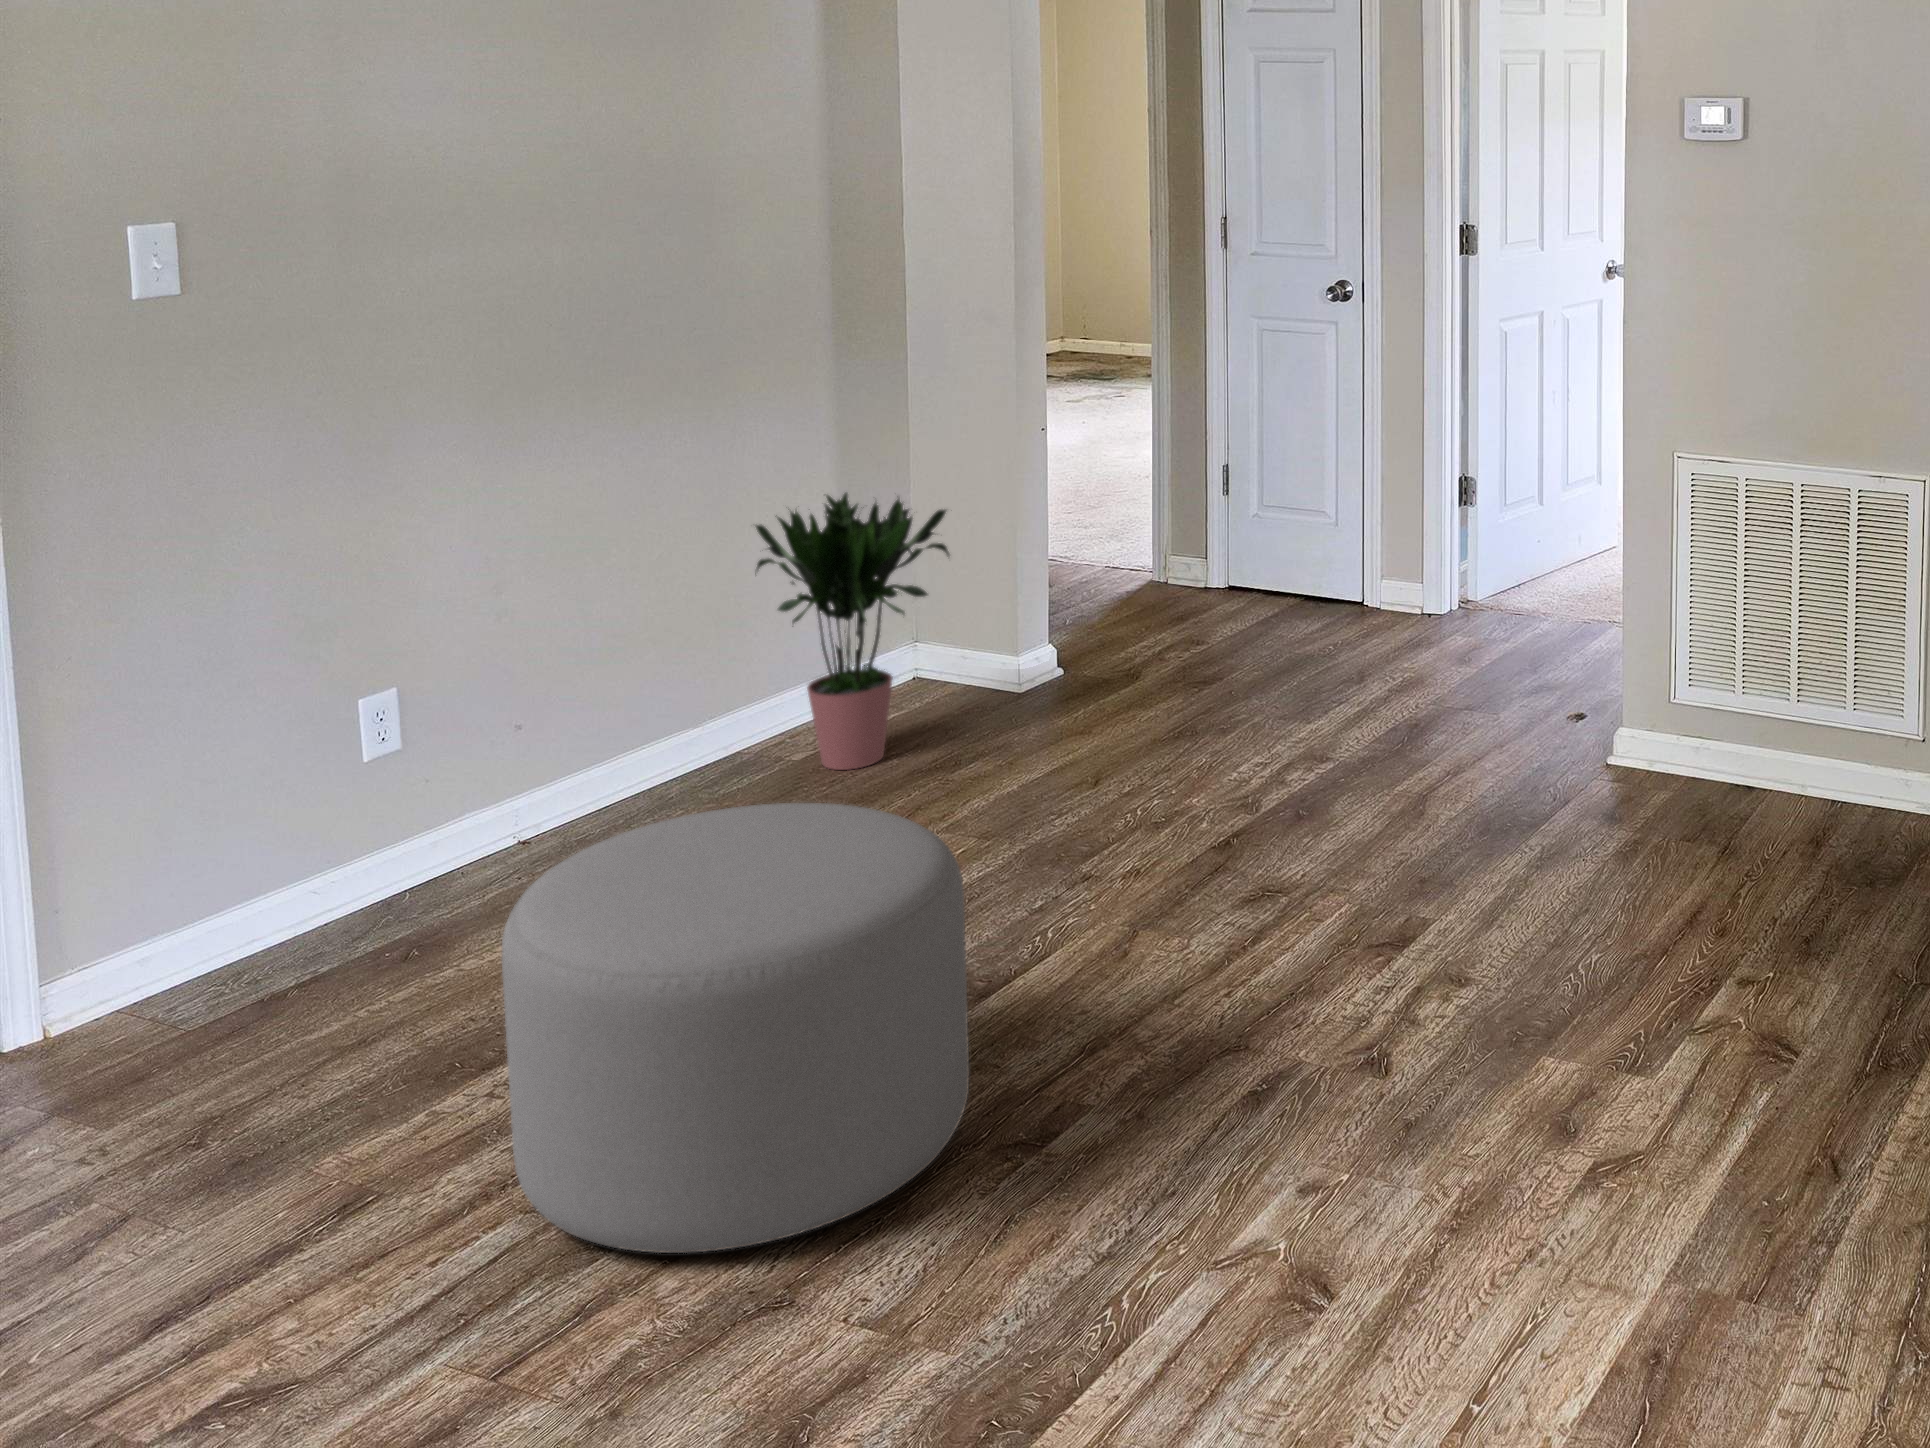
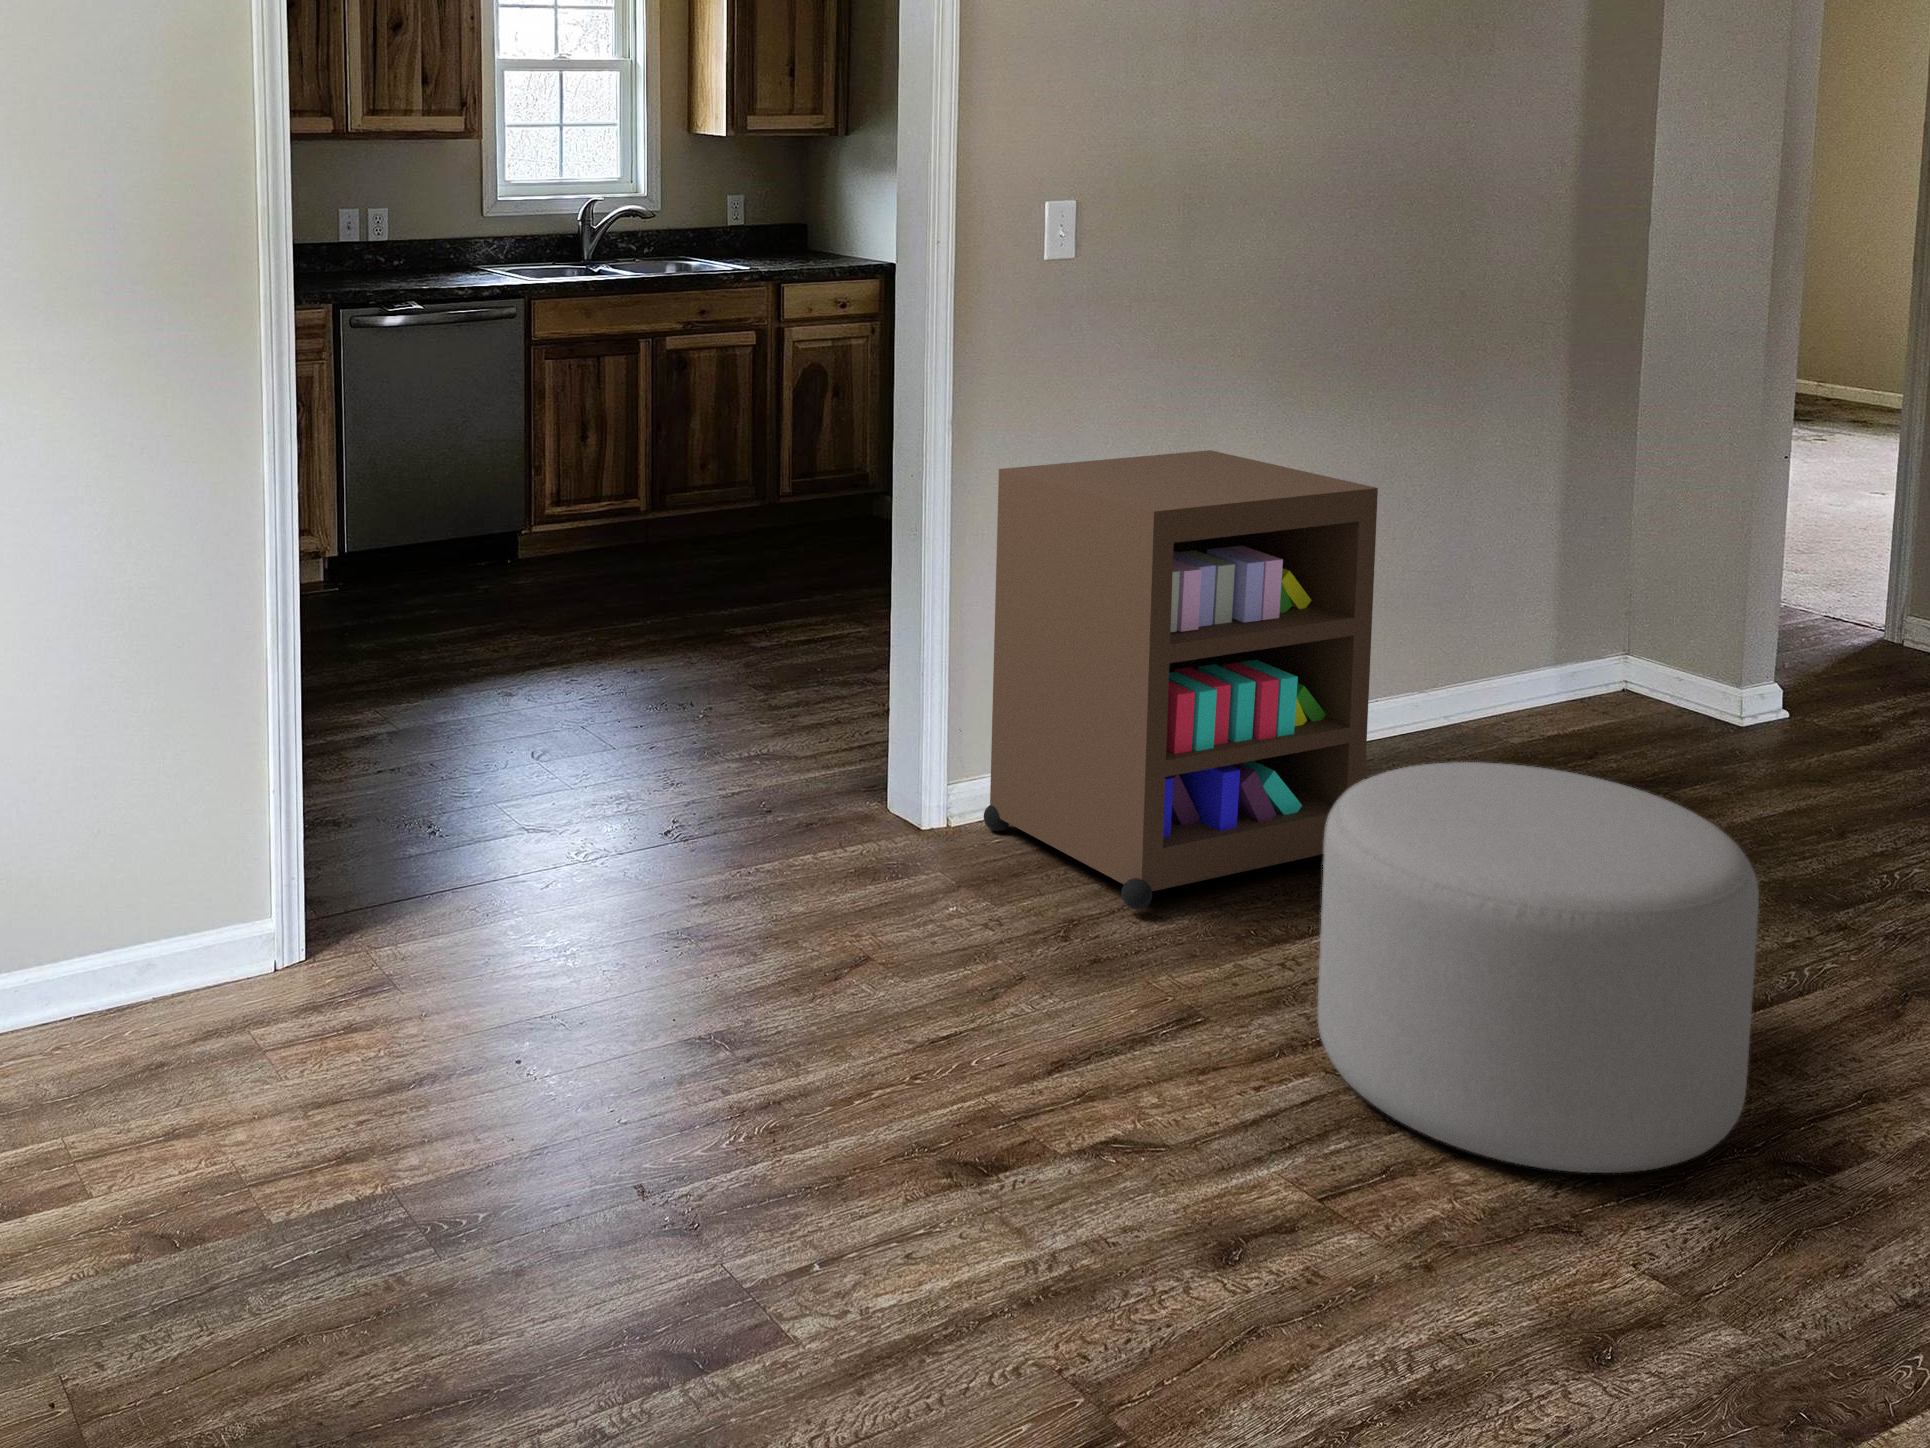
potted plant: present [755,493,949,770] -> none [1476,480,1705,763]
storage cabinet: none [76,503,616,1079] -> present [984,450,1378,910]

